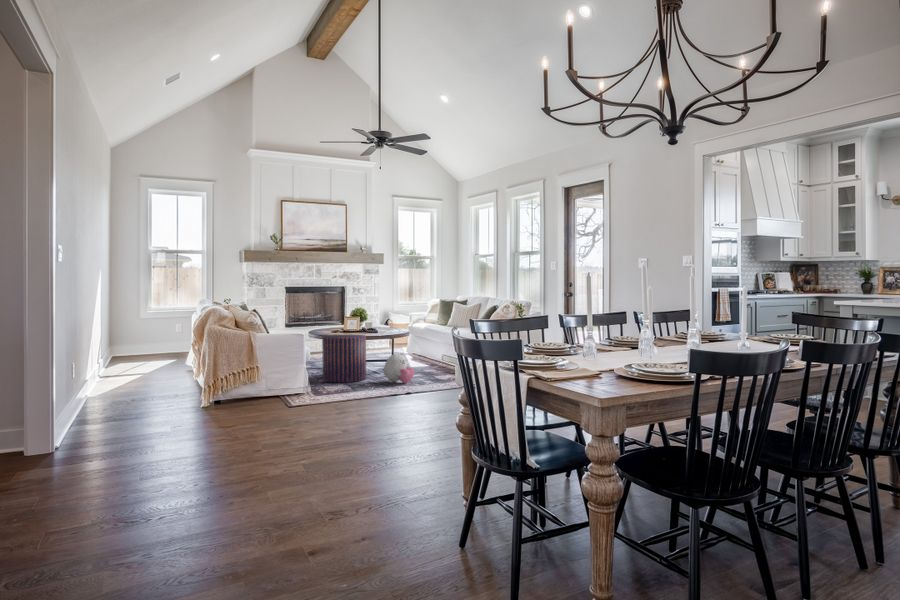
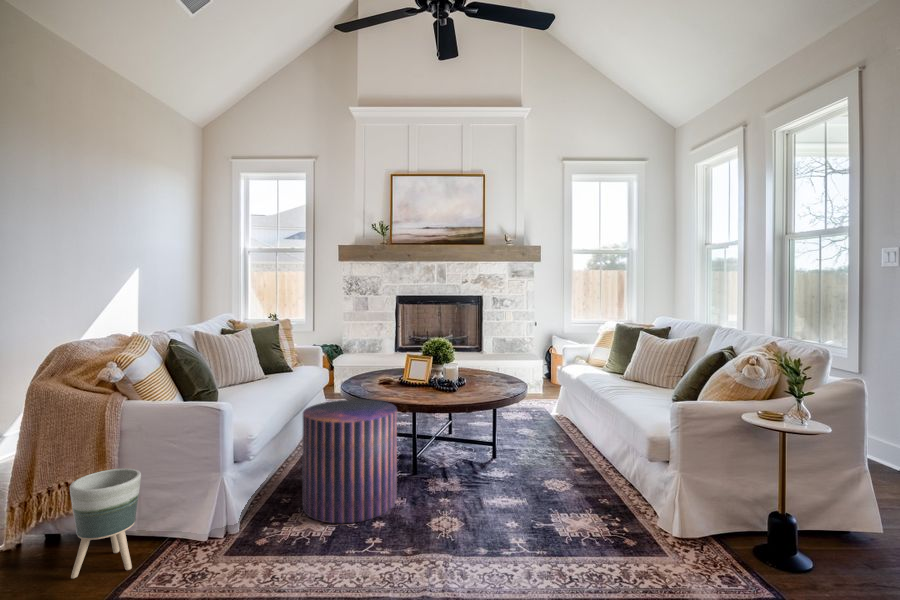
plush toy: present [384,353,414,383] -> none [399,474,476,563]
planter: none [261,358,287,398] -> present [70,468,141,578]

